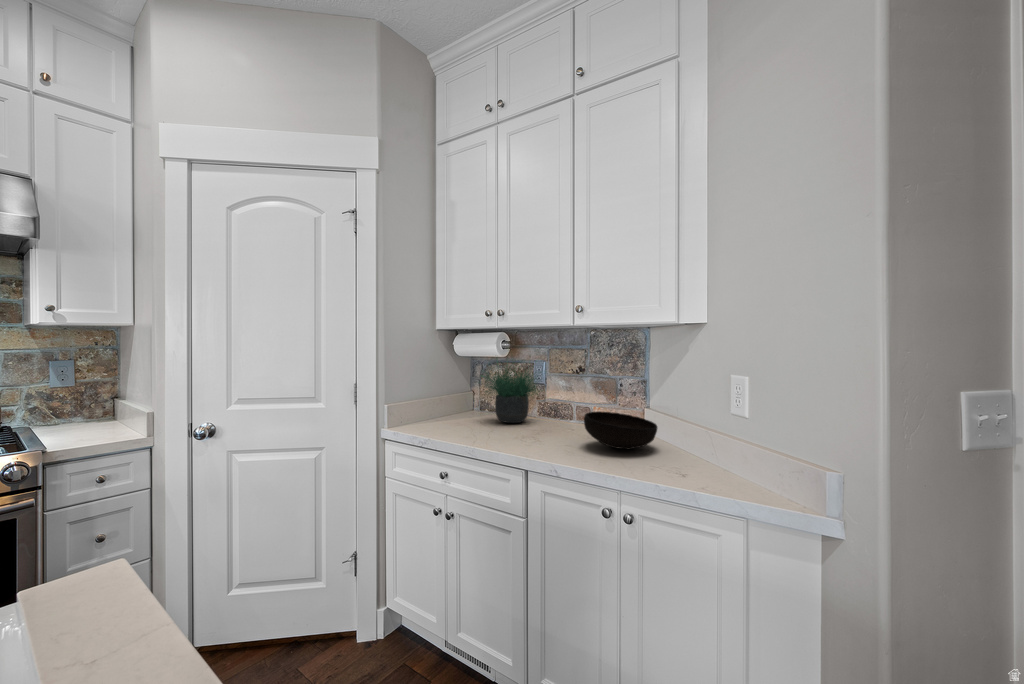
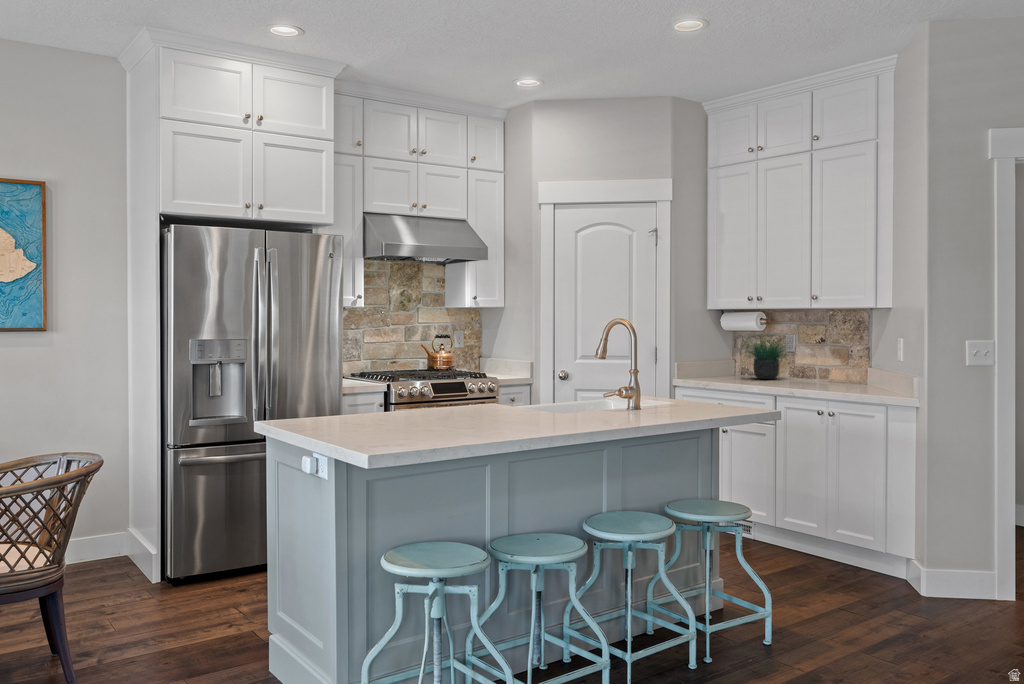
bowl: present [584,411,657,449] -> none [811,366,861,388]

